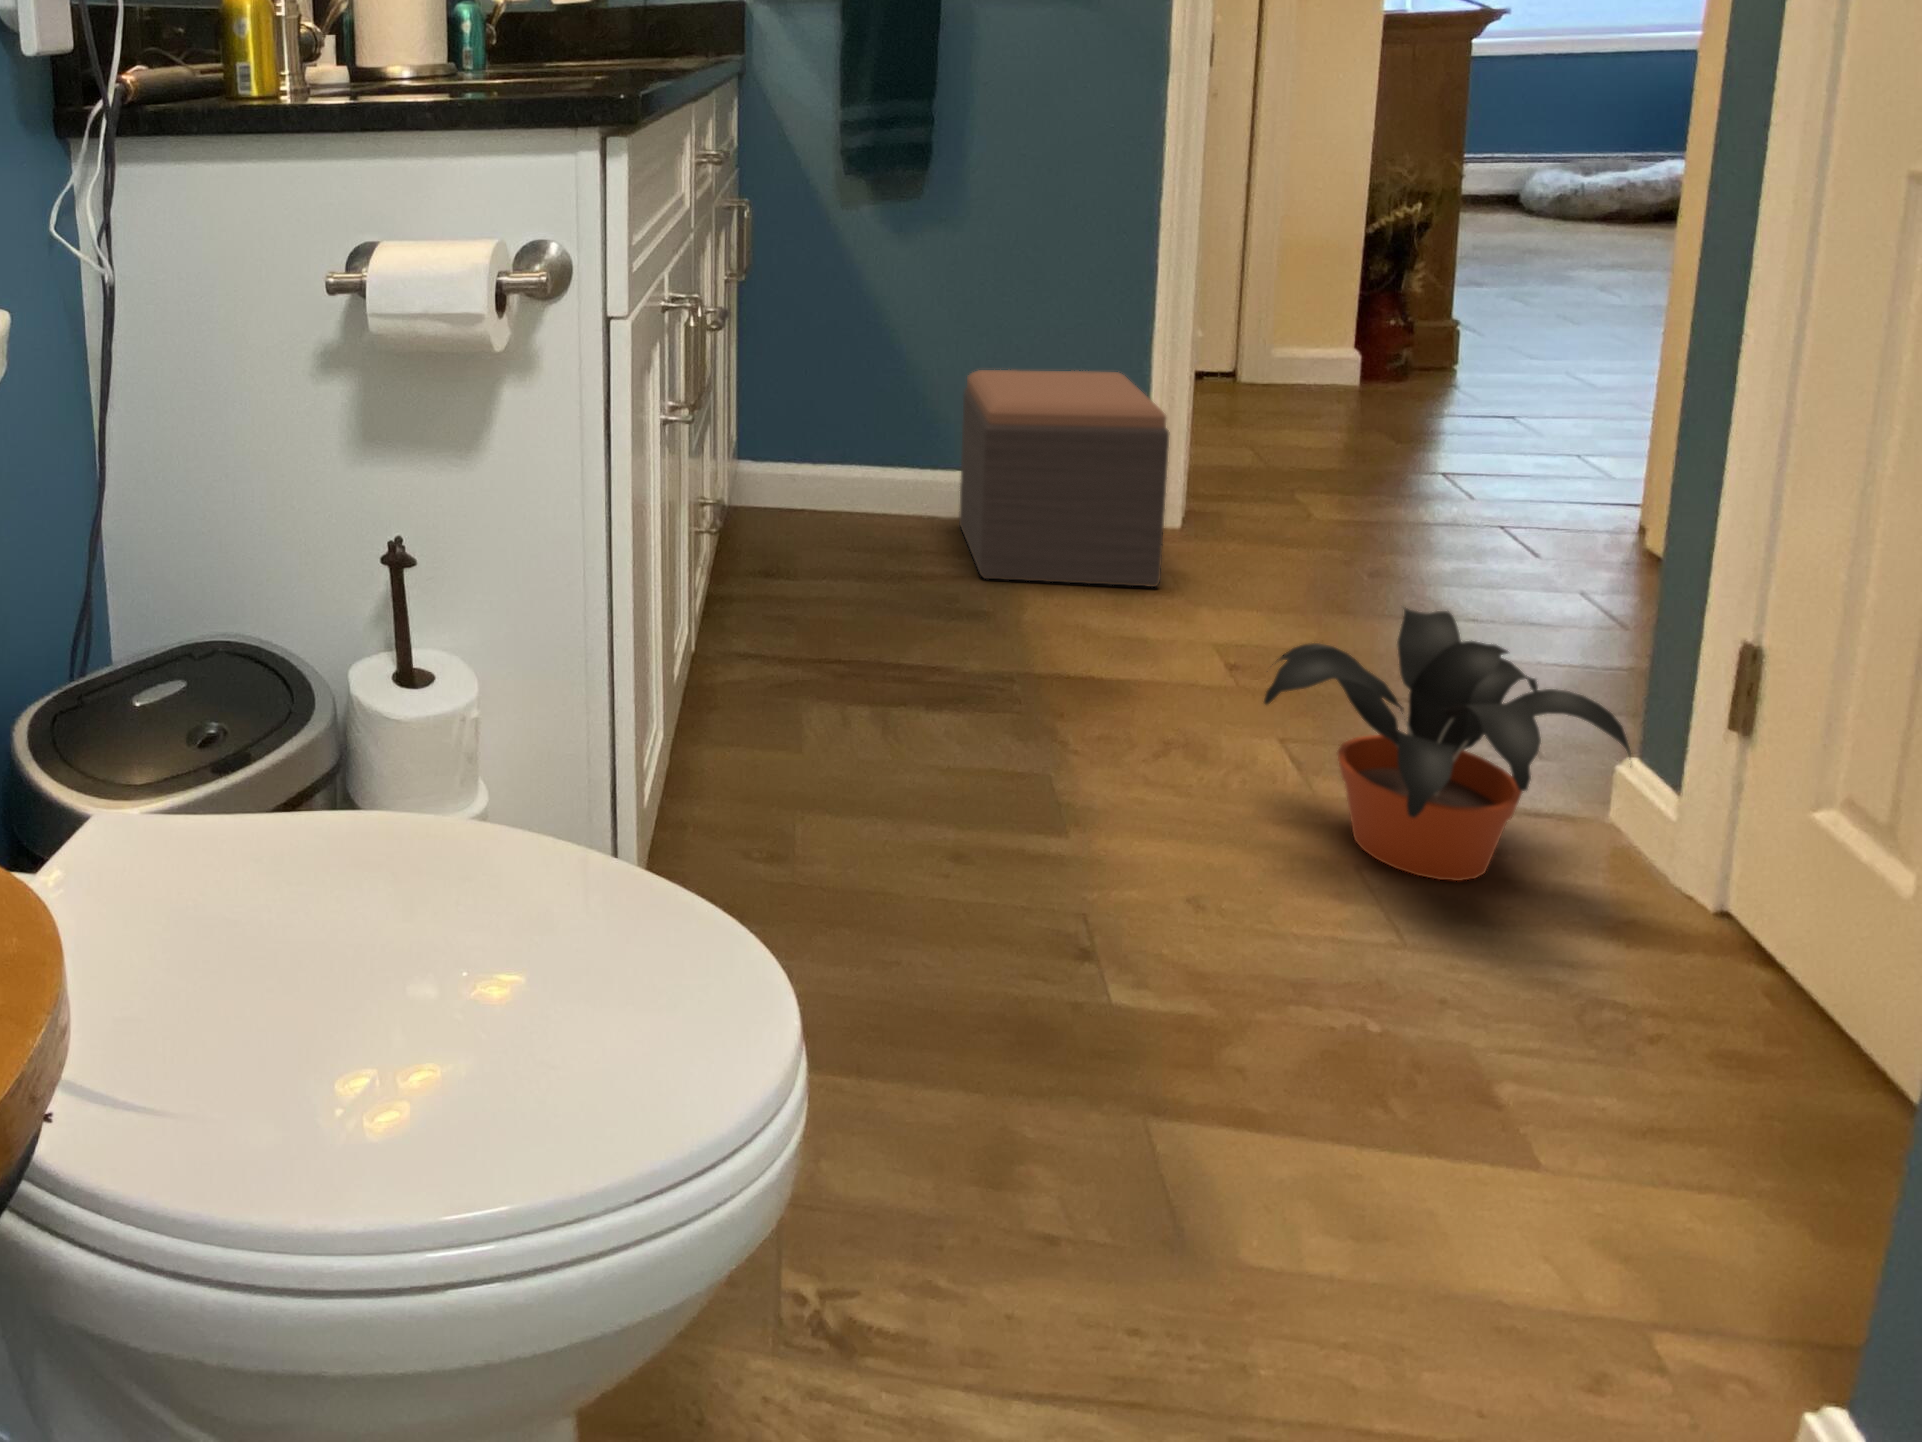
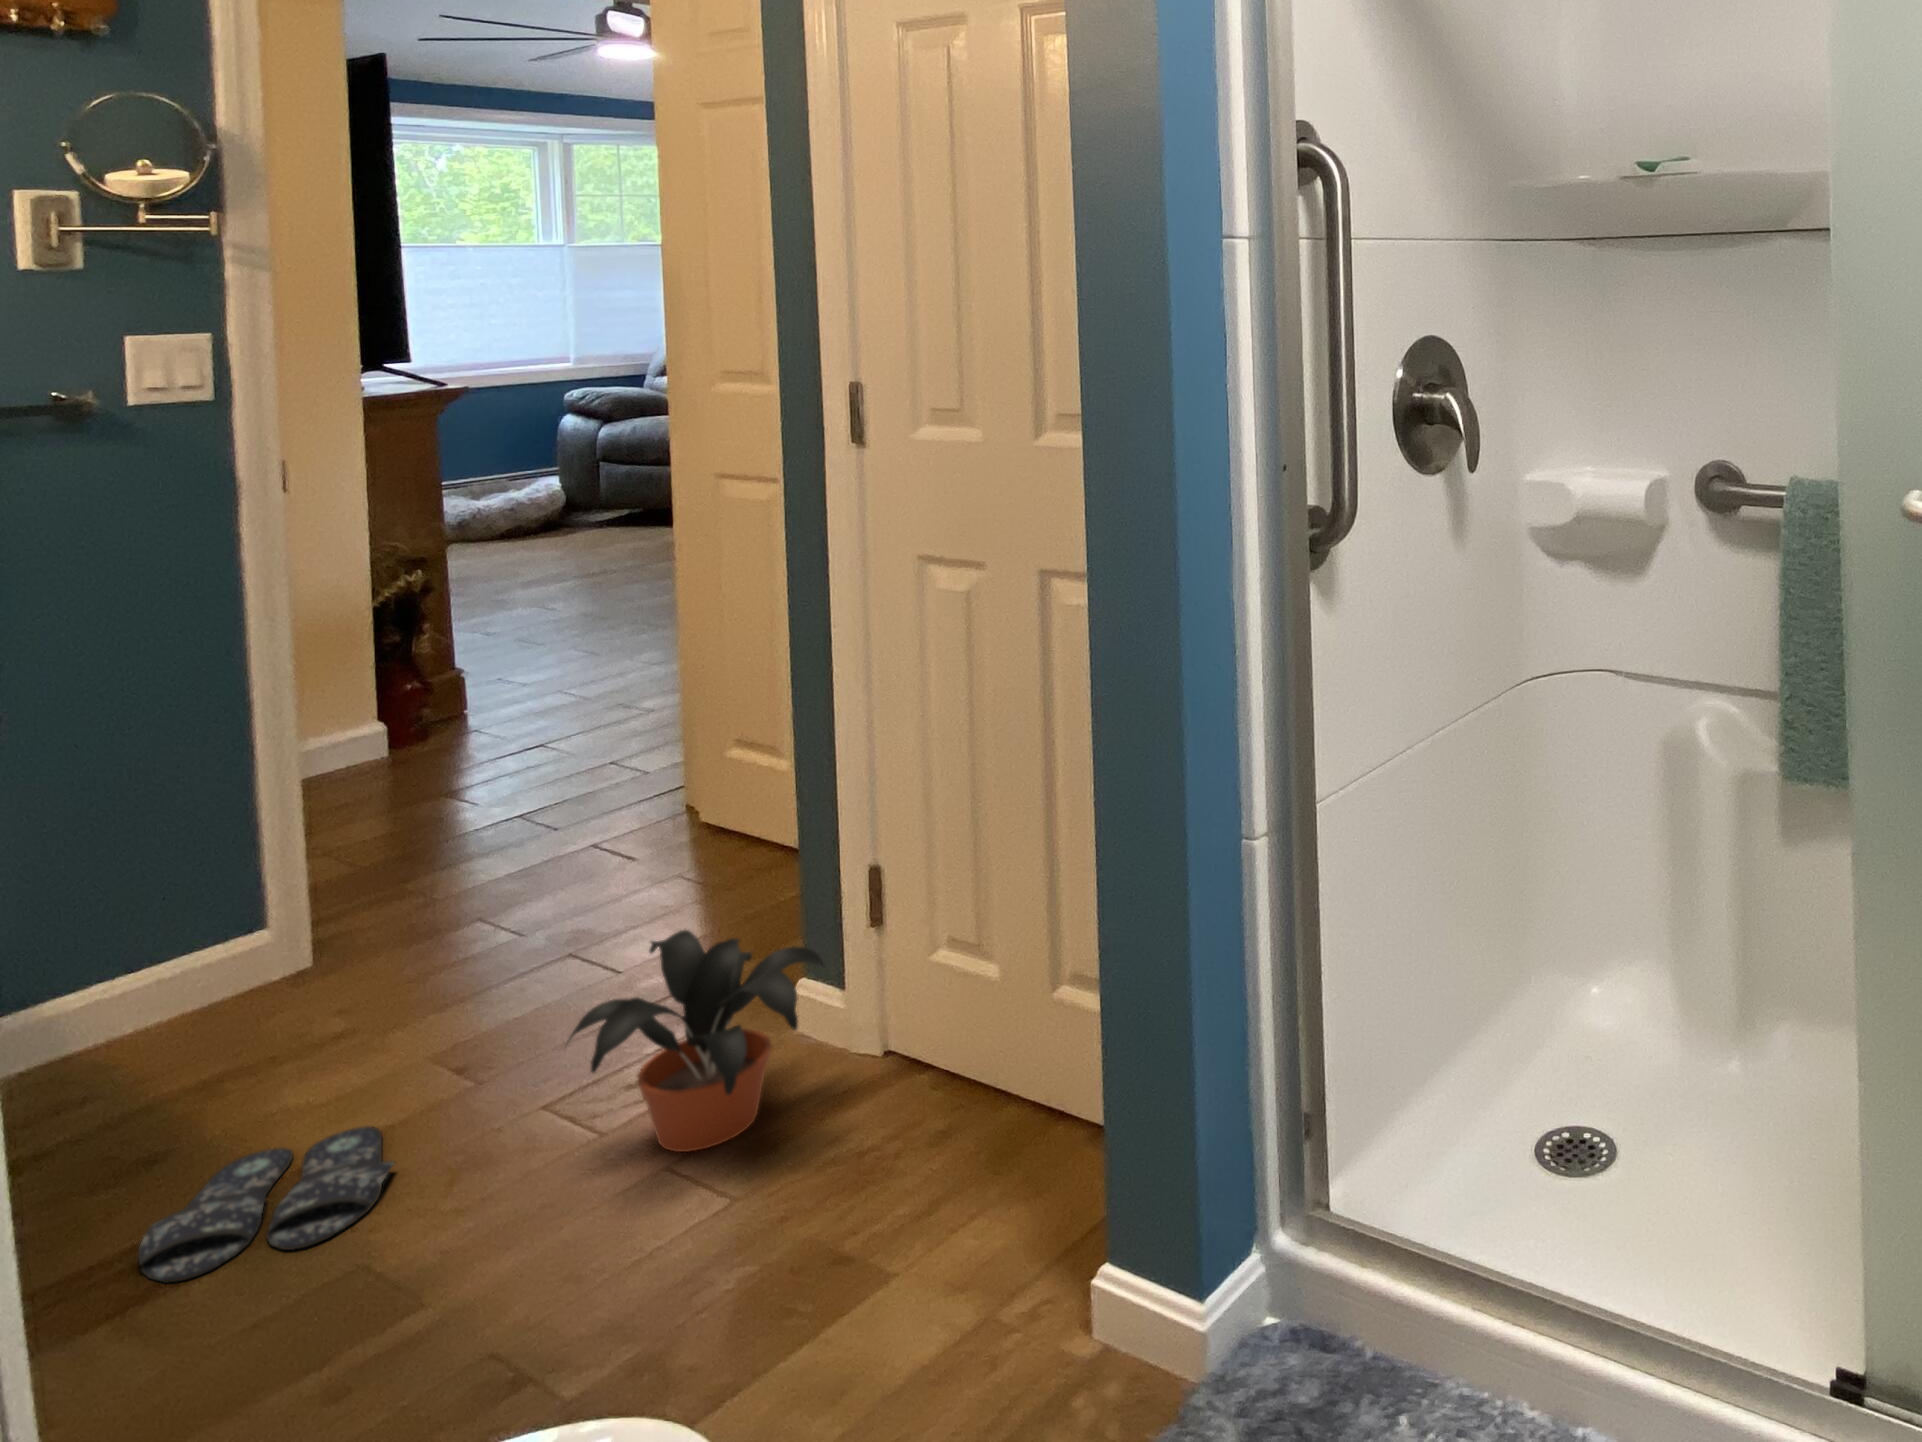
footstool: present [959,370,1169,587] -> none [17,833,343,1136]
slippers: none [926,633,1131,728] -> present [138,1126,394,1282]

